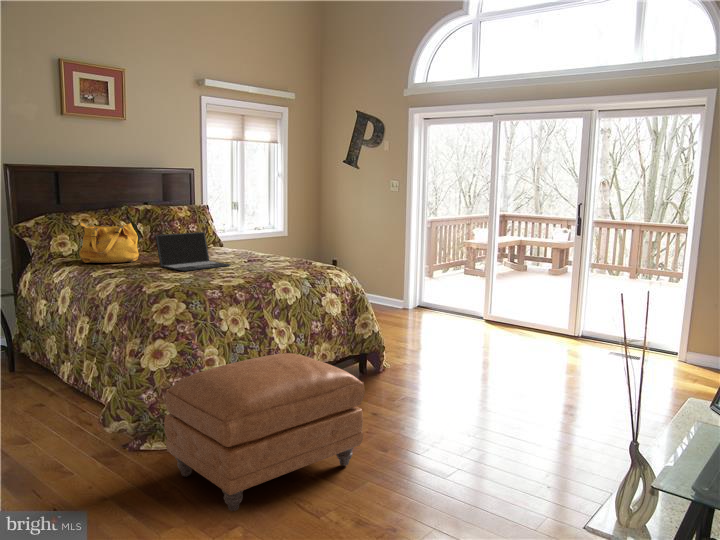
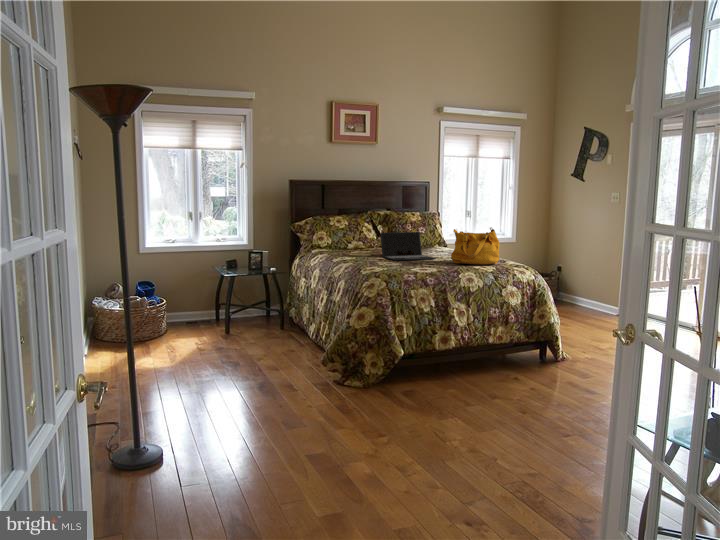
handbag: present [79,219,139,263] -> present [451,228,499,265]
ottoman: present [164,353,365,511] -> none [356,326,505,431]

